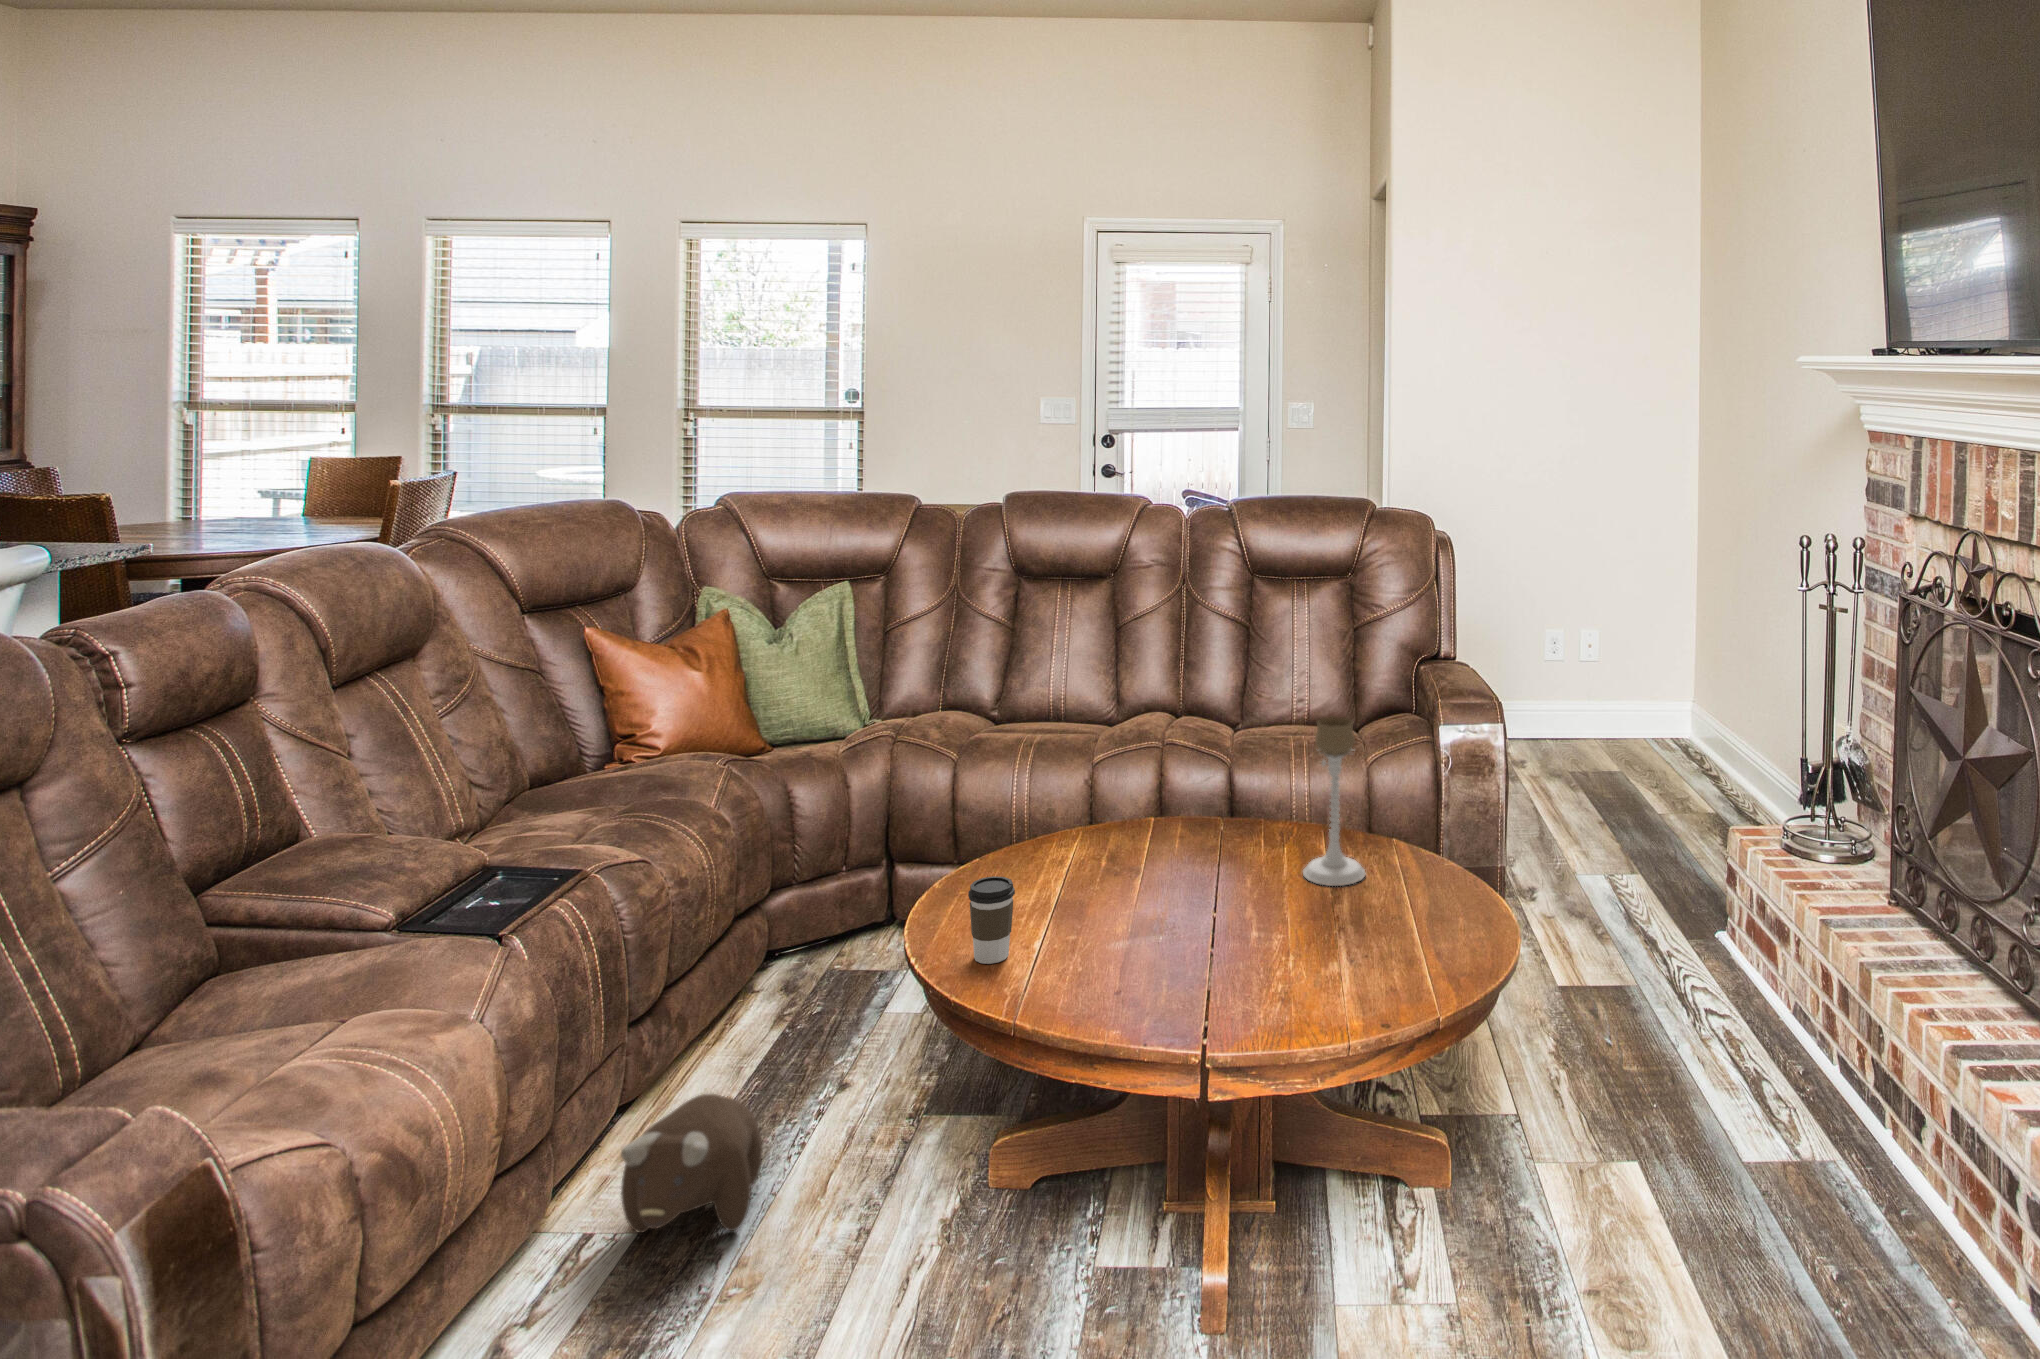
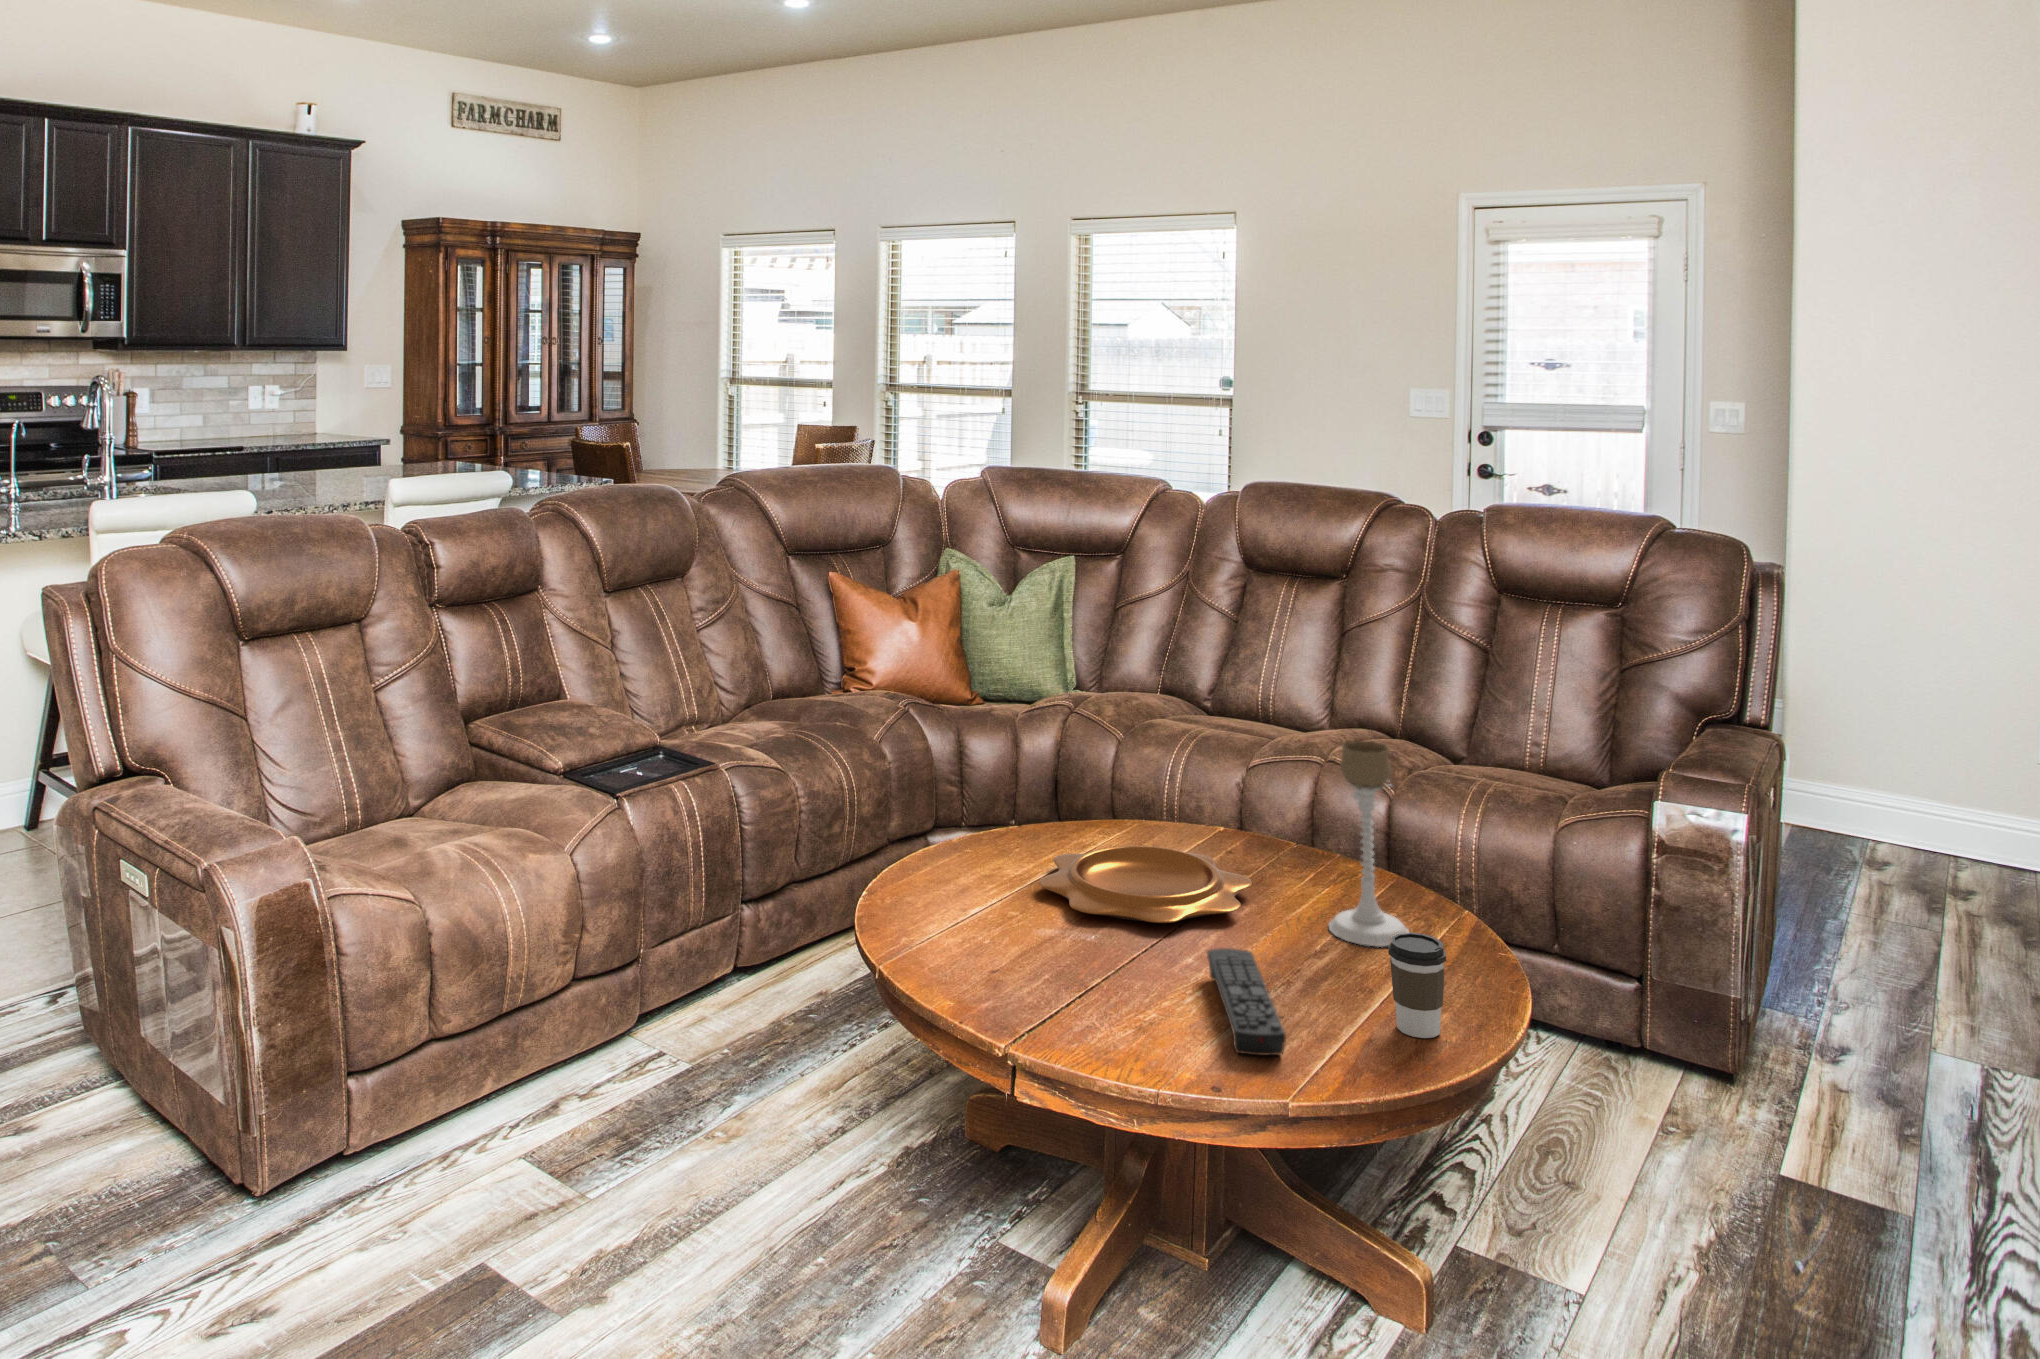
decorative bowl: none [1050,844,1243,921] -> present [1039,846,1252,923]
coffee cup: present [968,876,1015,964] -> present [1388,932,1446,1038]
remote control: none [1274,913,1400,999] -> present [1207,948,1286,1055]
plush toy: present [621,1094,763,1233] -> none [660,968,798,1091]

